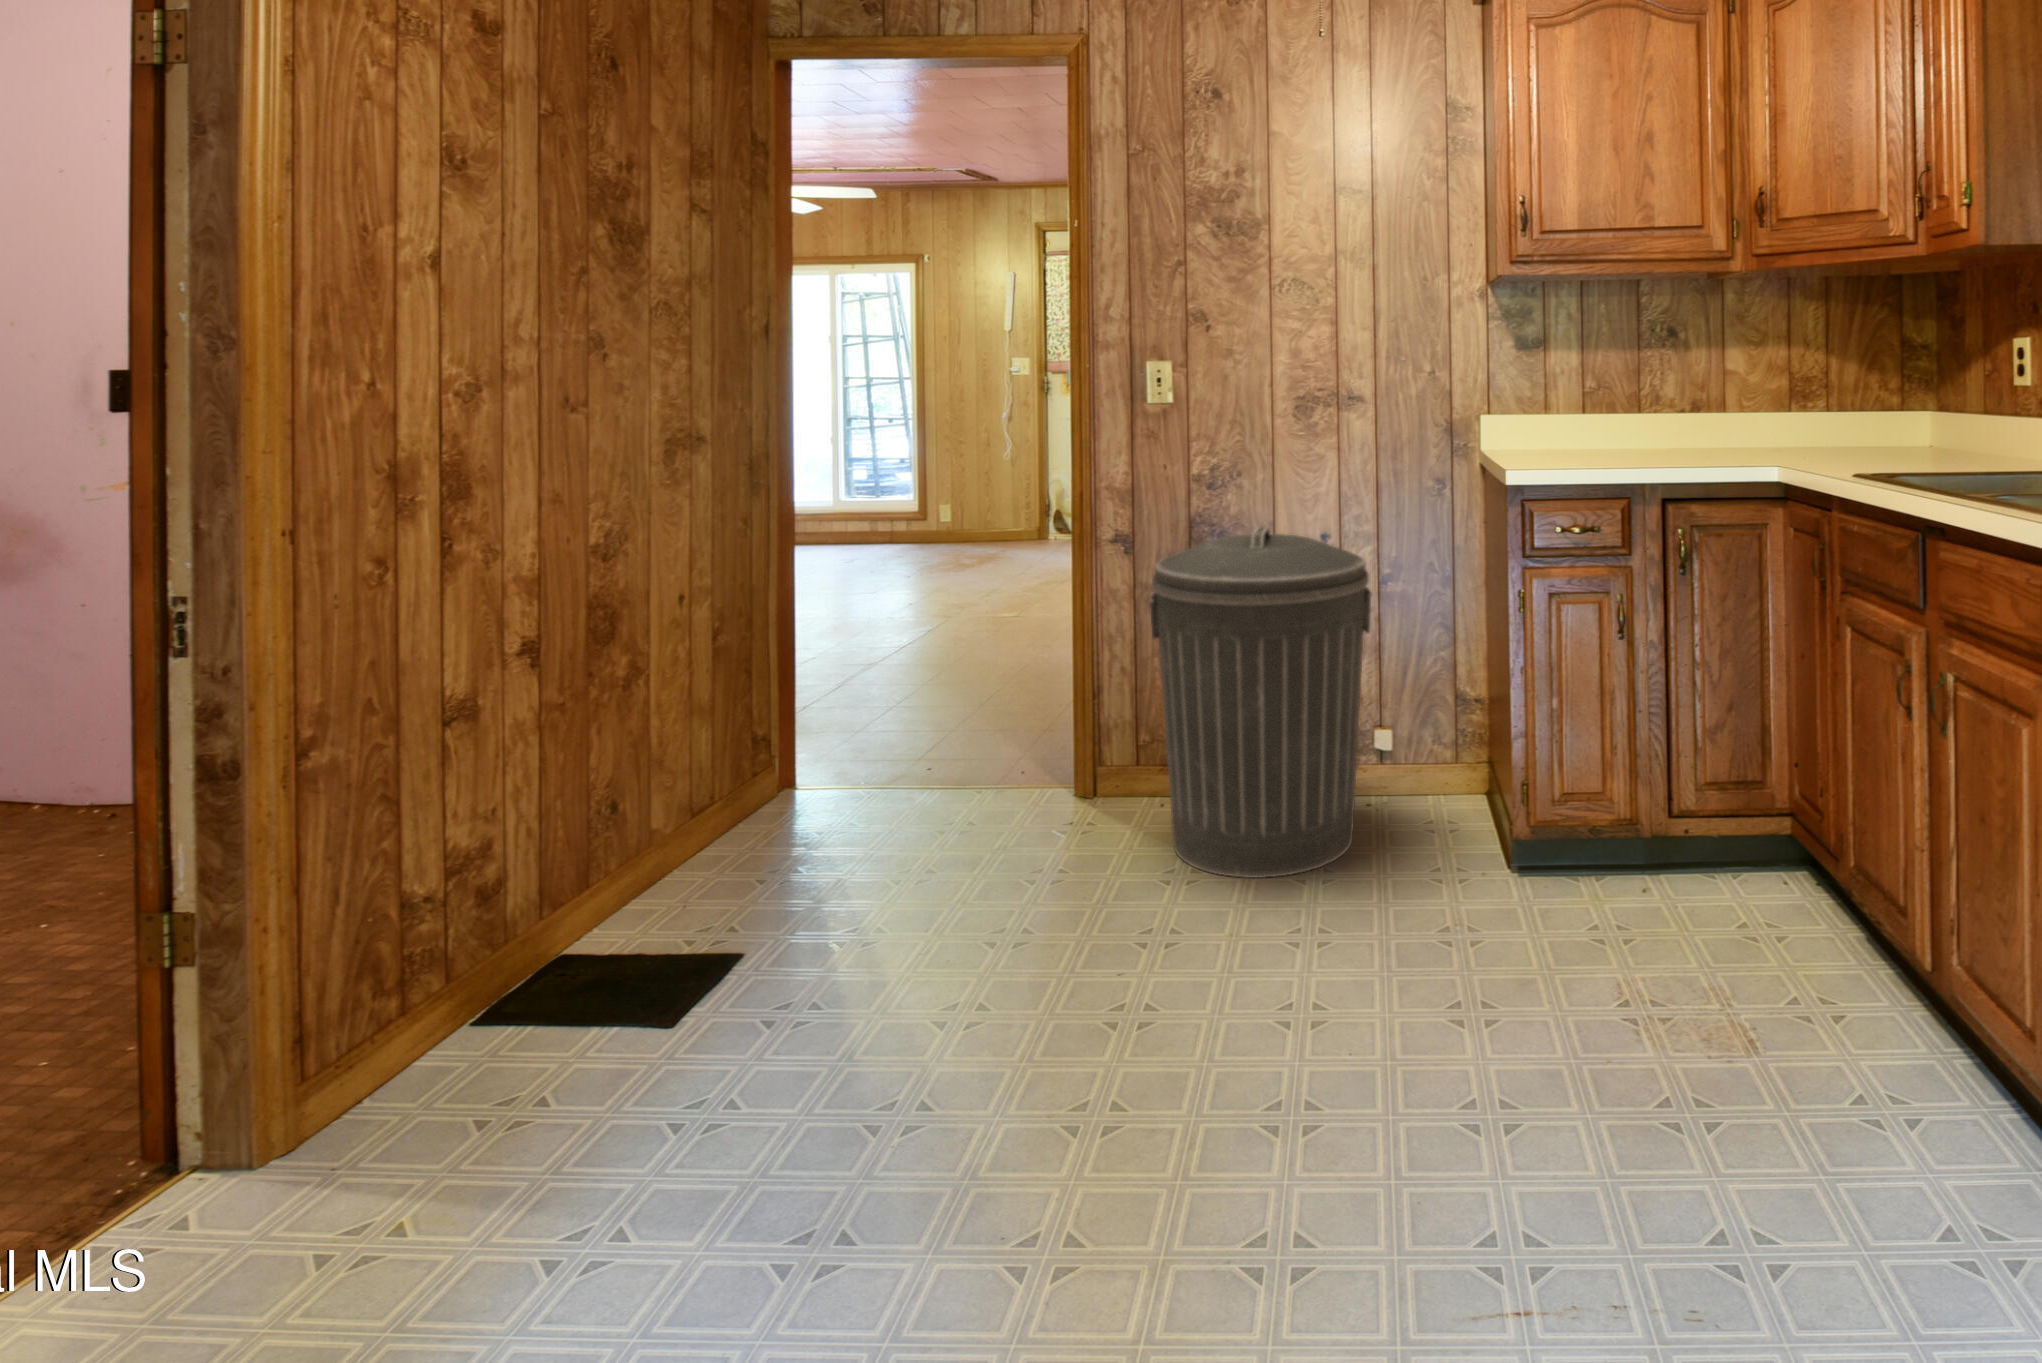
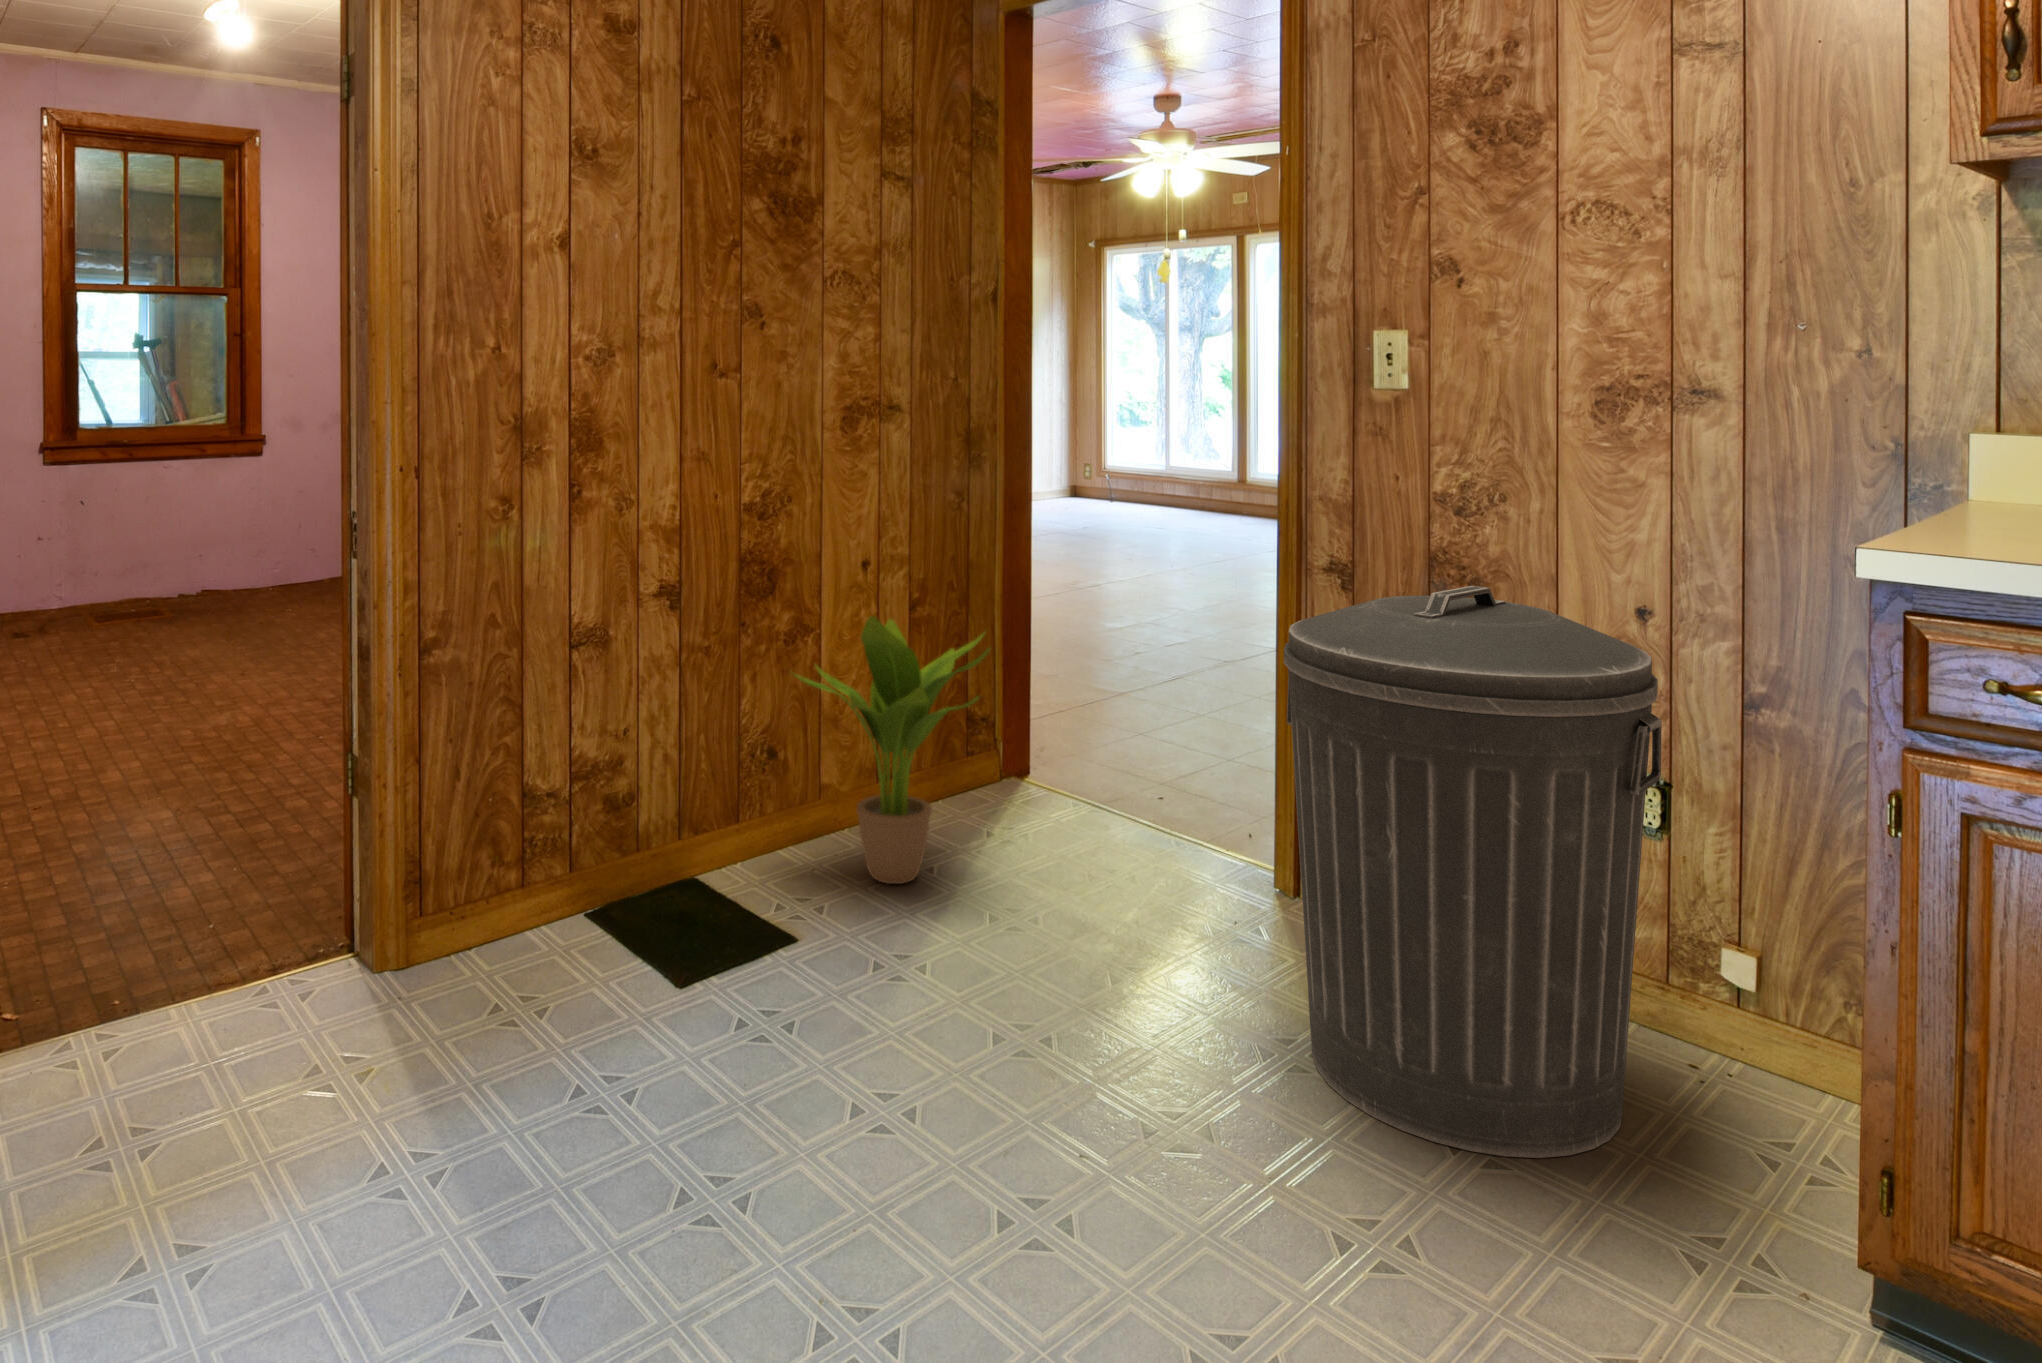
potted plant: none [660,623,869,875] -> present [795,616,990,884]

